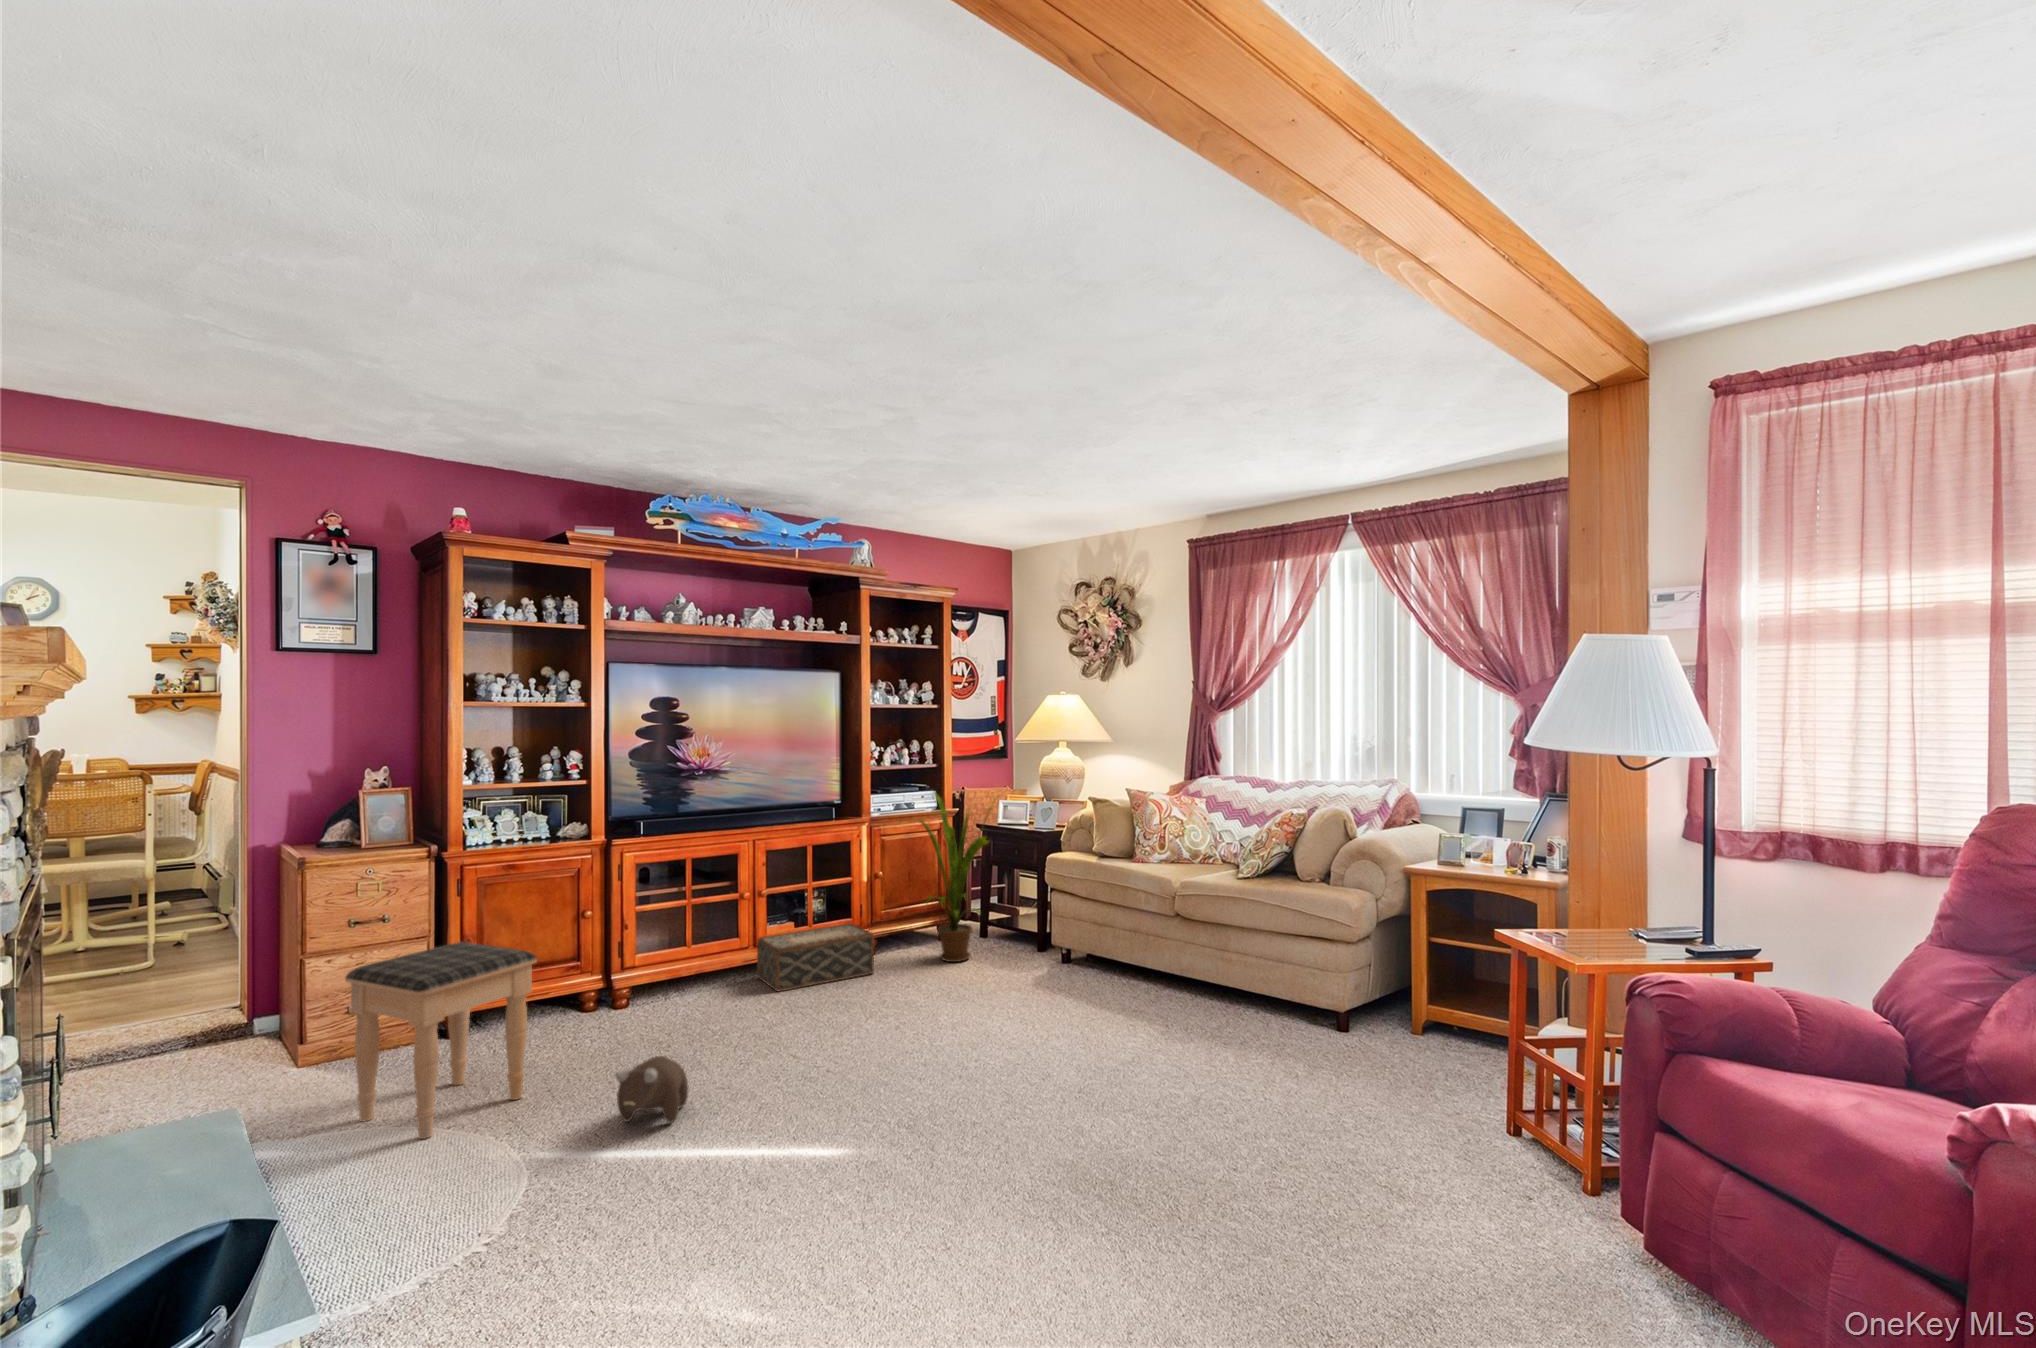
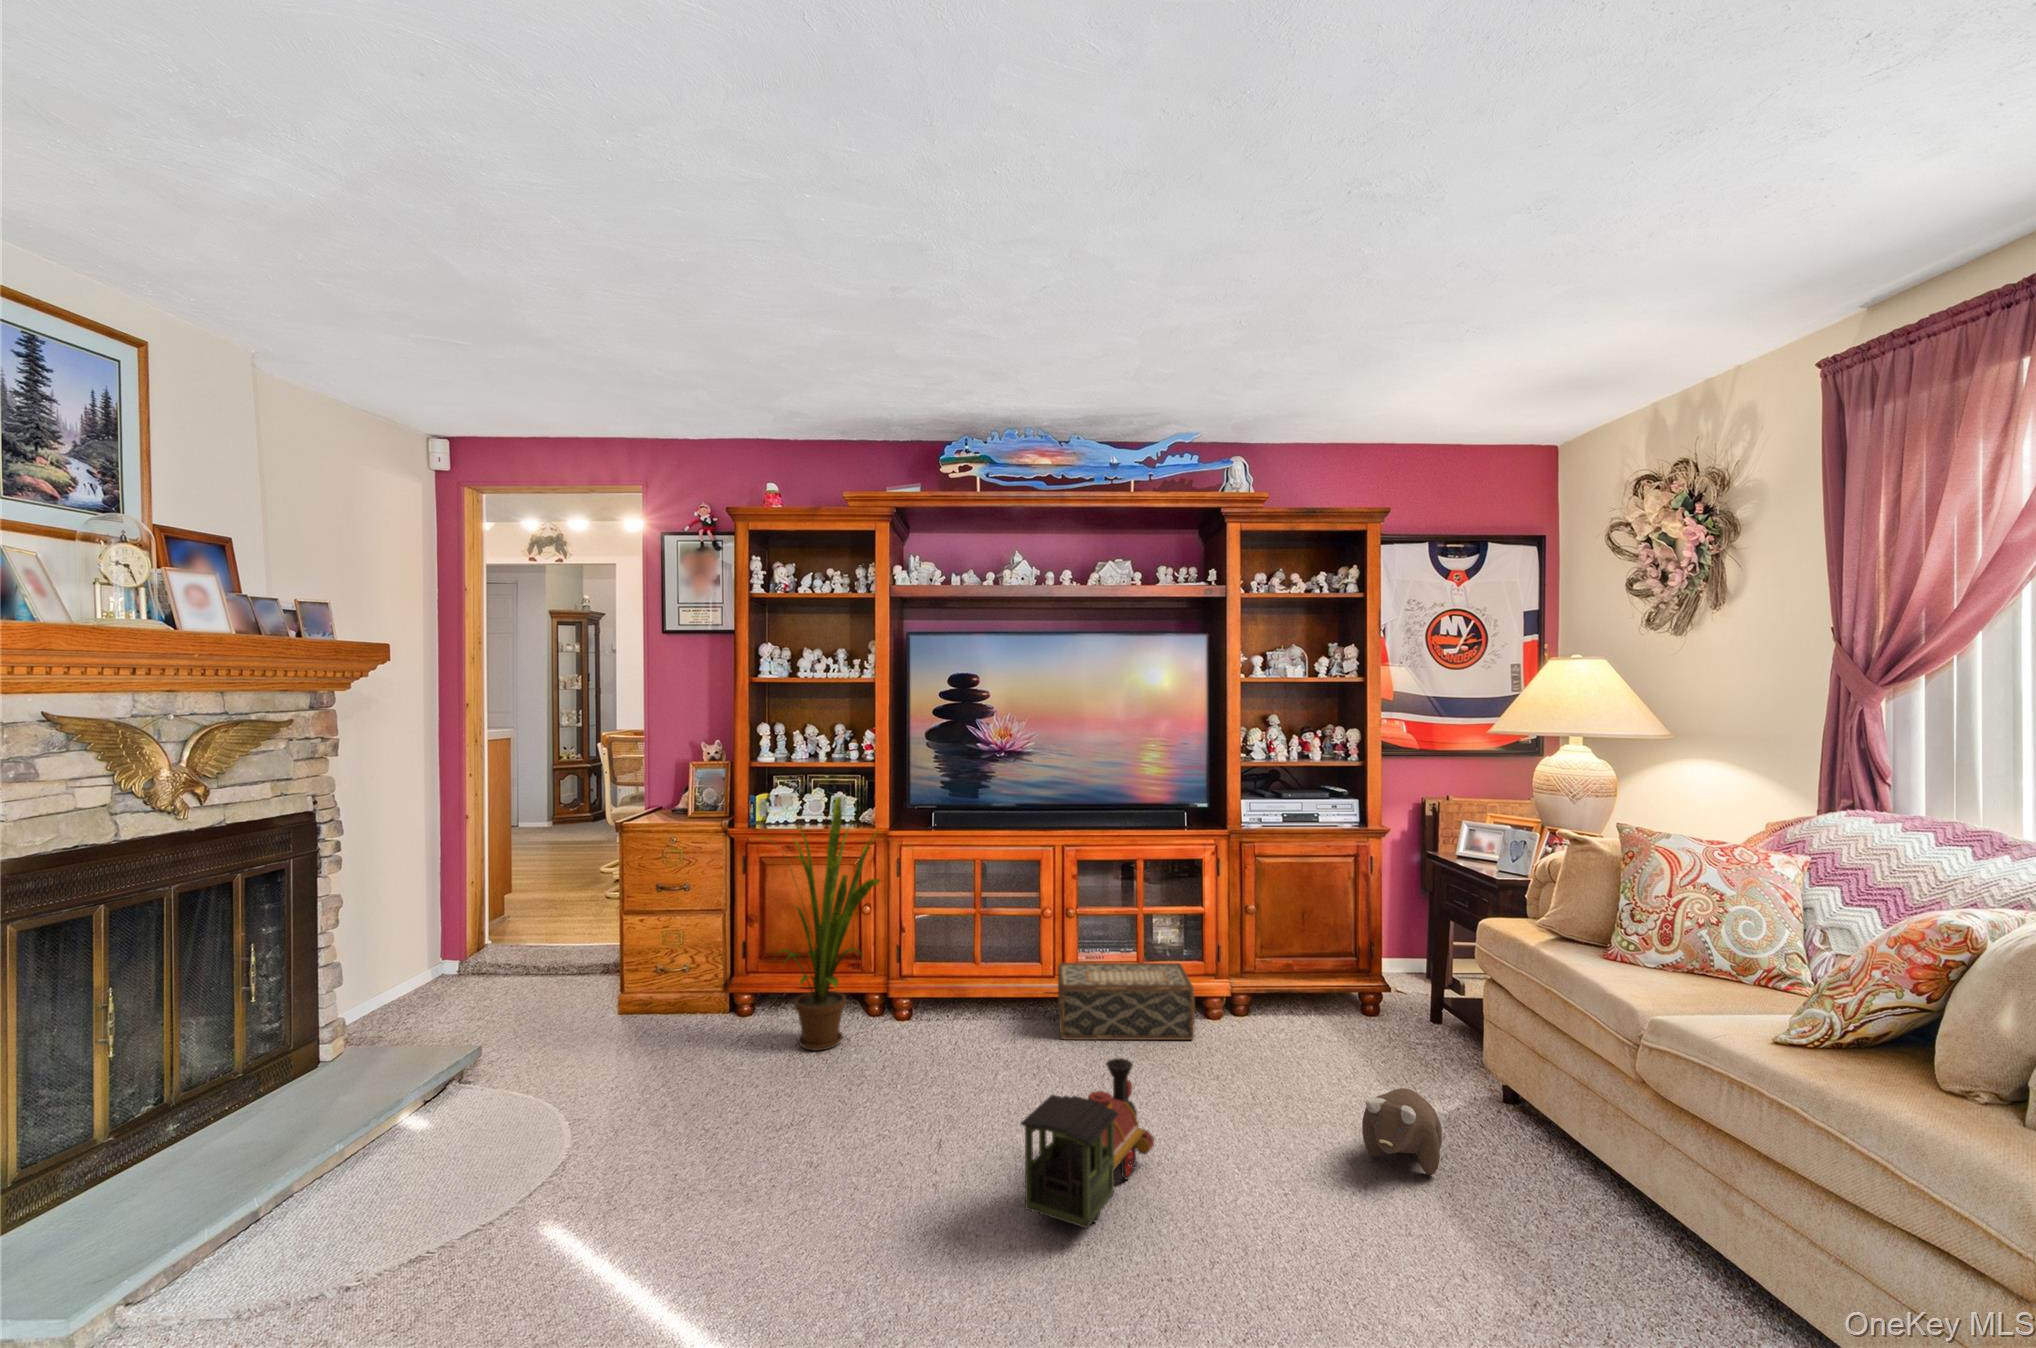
house plant: present [918,792,989,962] -> present [765,797,880,1050]
footstool: present [345,942,537,1139] -> none [557,930,714,1150]
toy train: none [846,968,902,1067] -> present [1021,1058,1154,1228]
plush toy: present [615,1056,689,1123] -> present [1362,1088,1442,1175]

